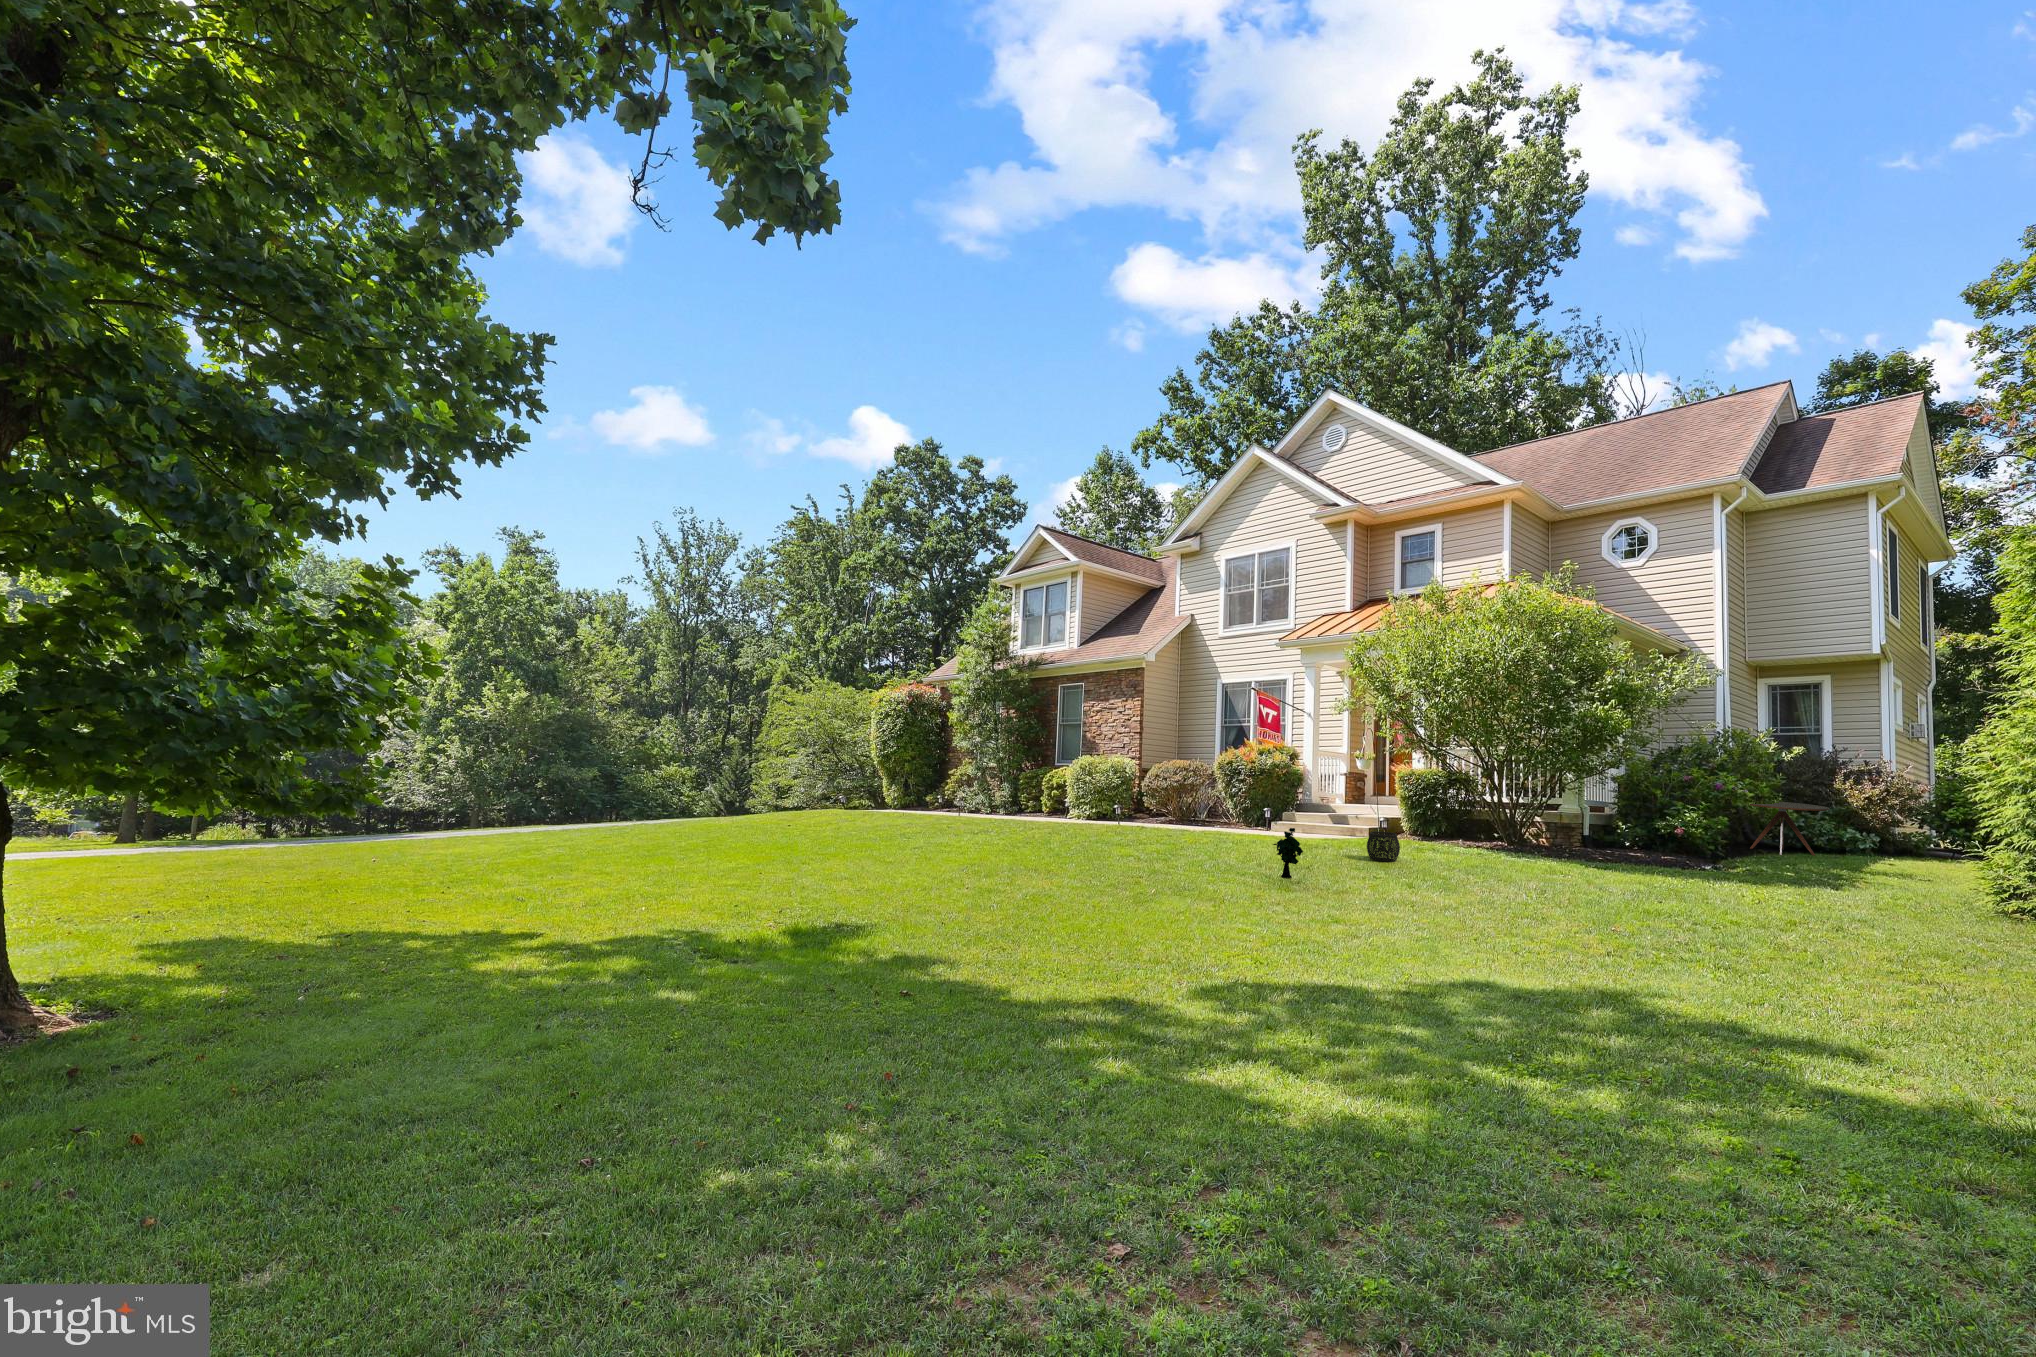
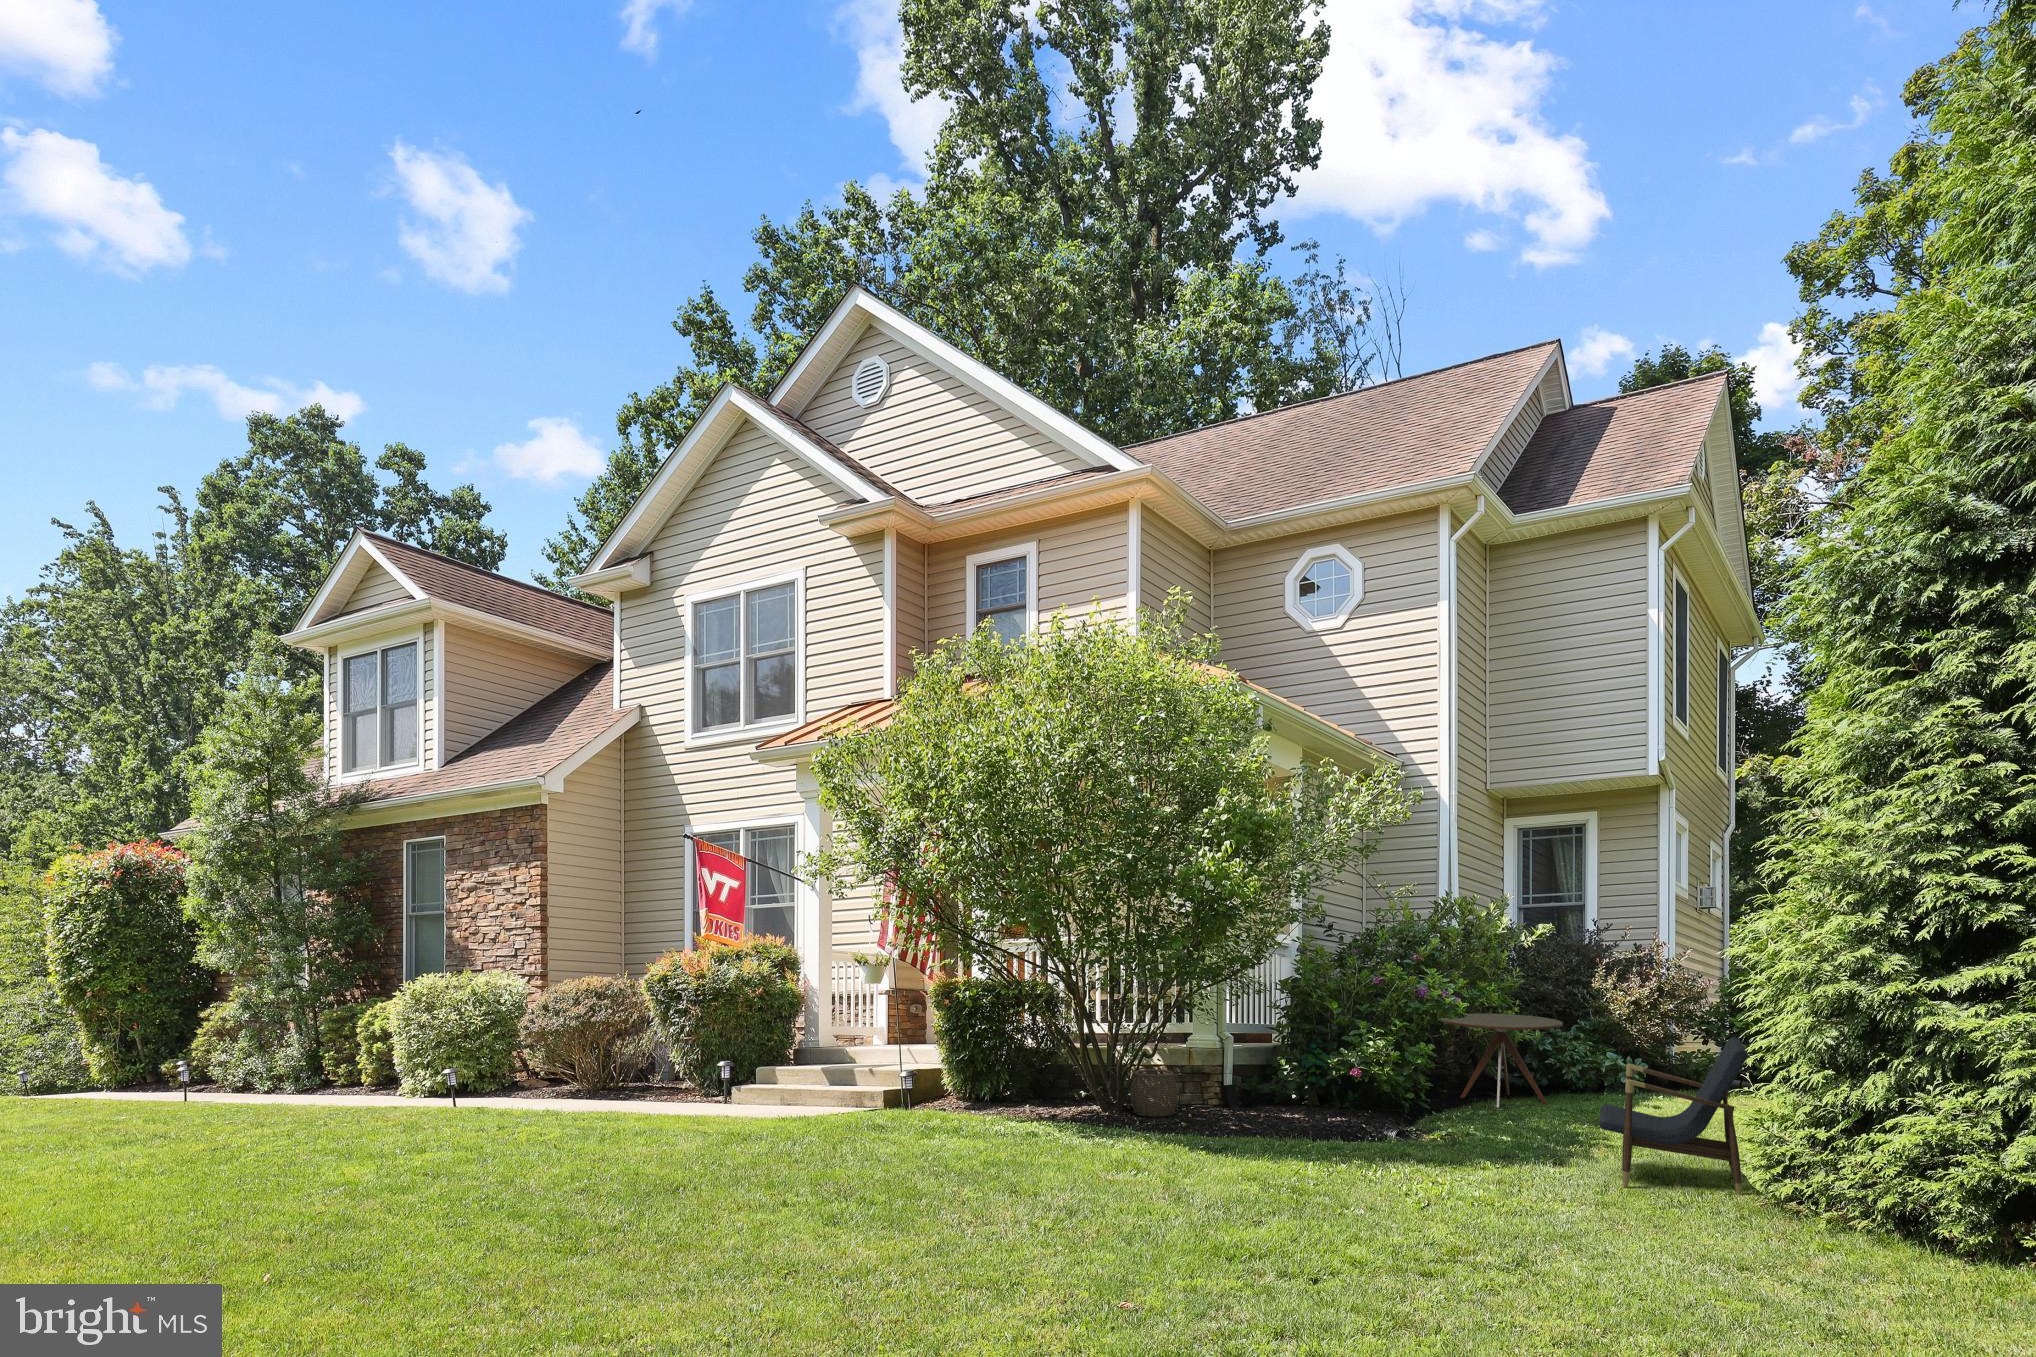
lounge chair: none [1883,817,2006,908] -> present [1599,1038,1747,1195]
decorative plant: present [1273,828,1303,878] -> present [1293,1038,1332,1105]
woven basket: present [1367,831,1400,862] -> present [1130,1069,1178,1117]

